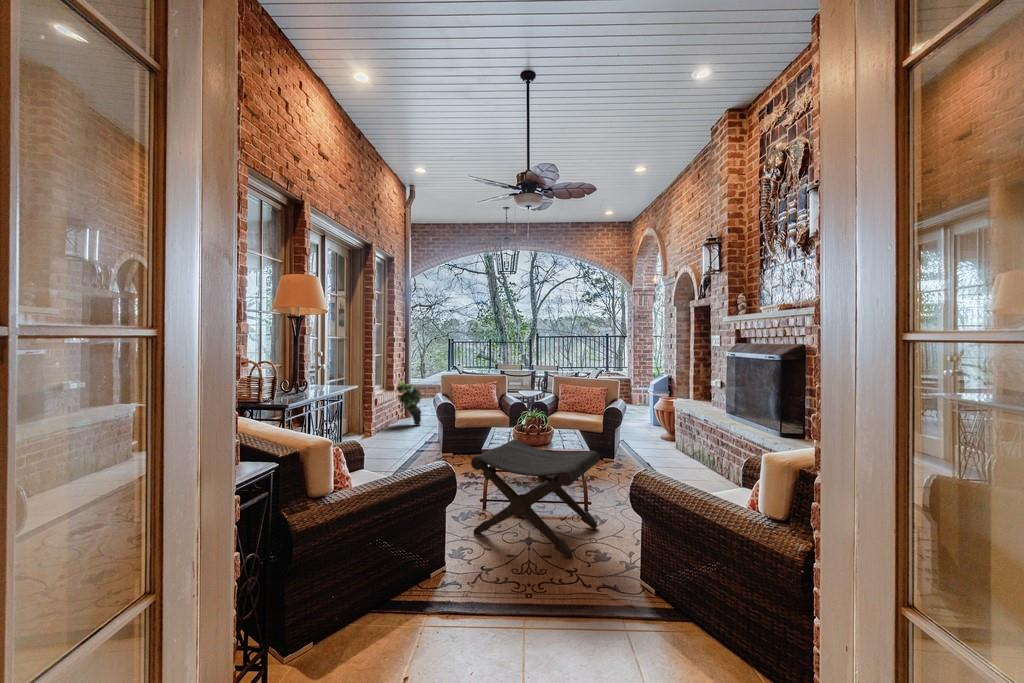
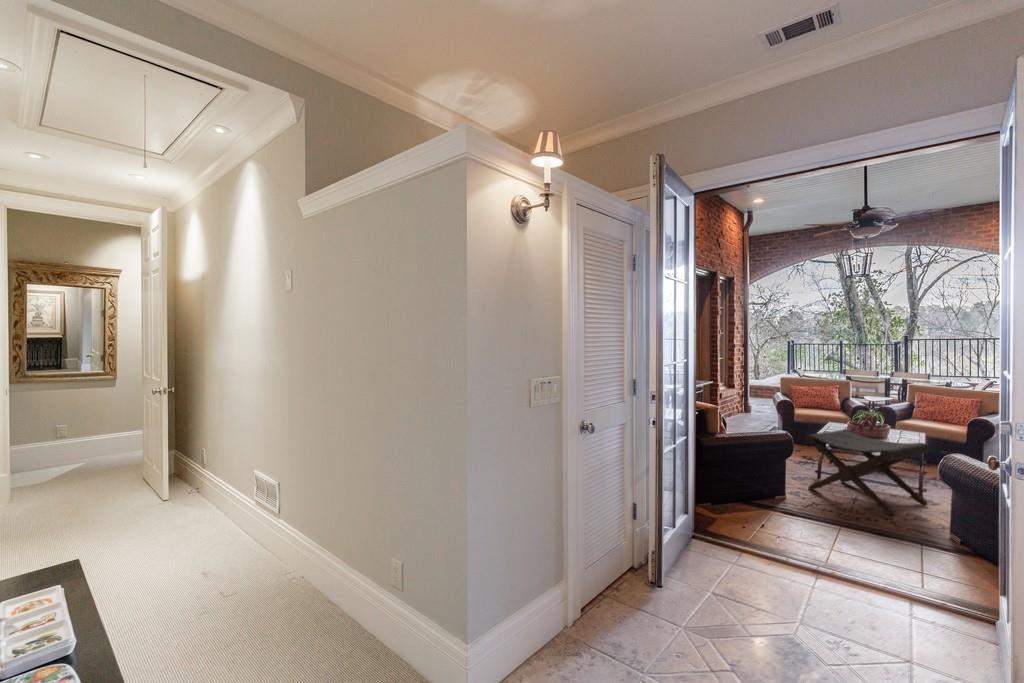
potted plant: present [396,381,422,426] -> none [737,380,763,420]

